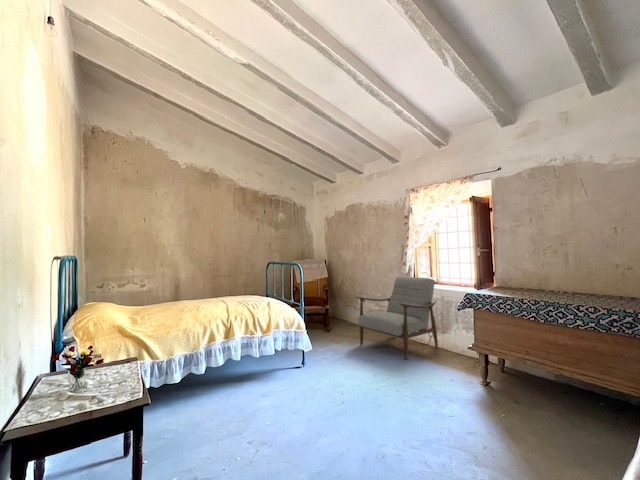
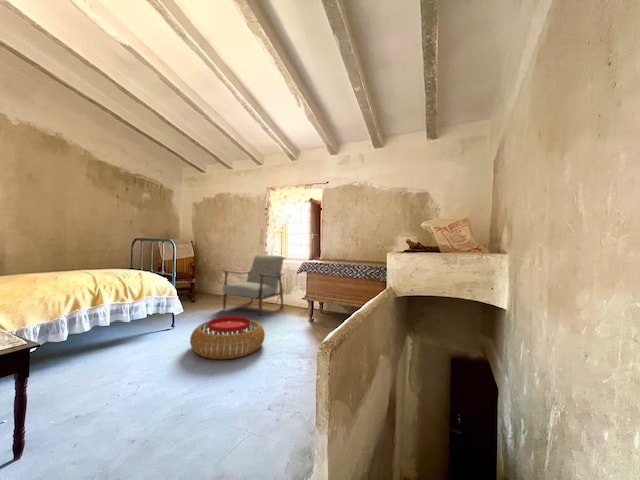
pouf: none [317,364,412,429] -> present [190,316,265,359]

